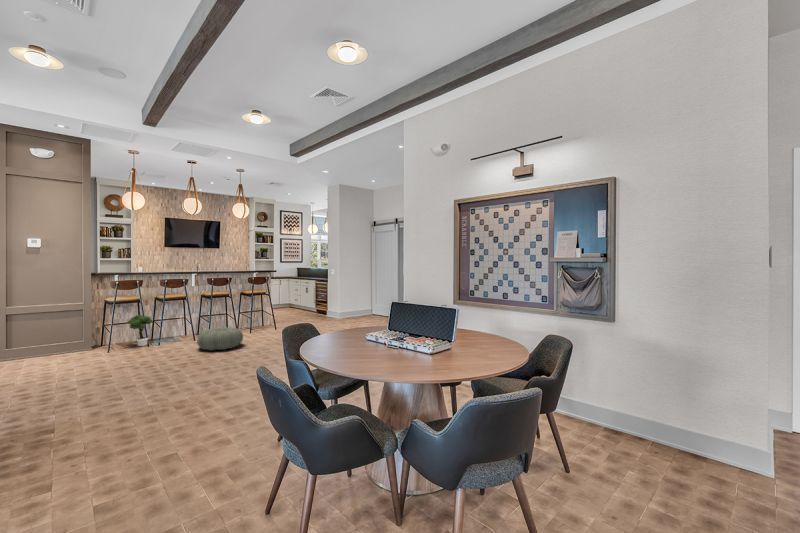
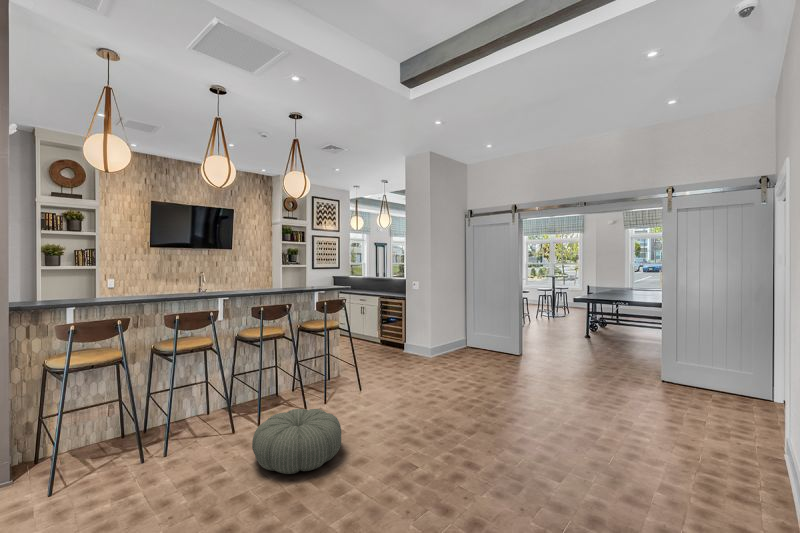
potted tree: present [128,315,180,346] -> none [95,390,201,458]

